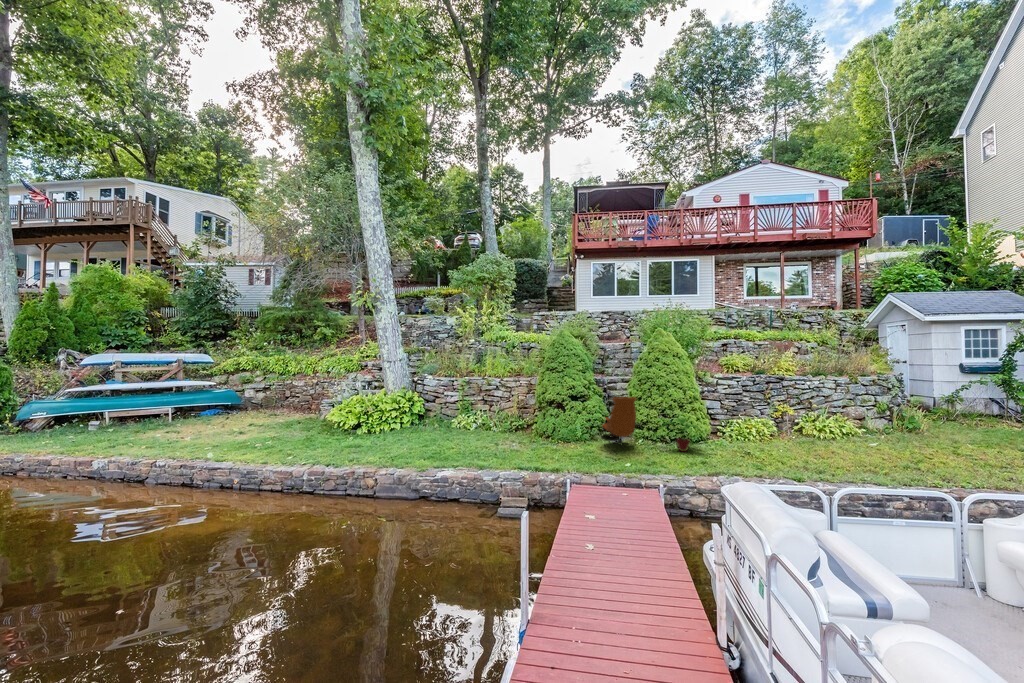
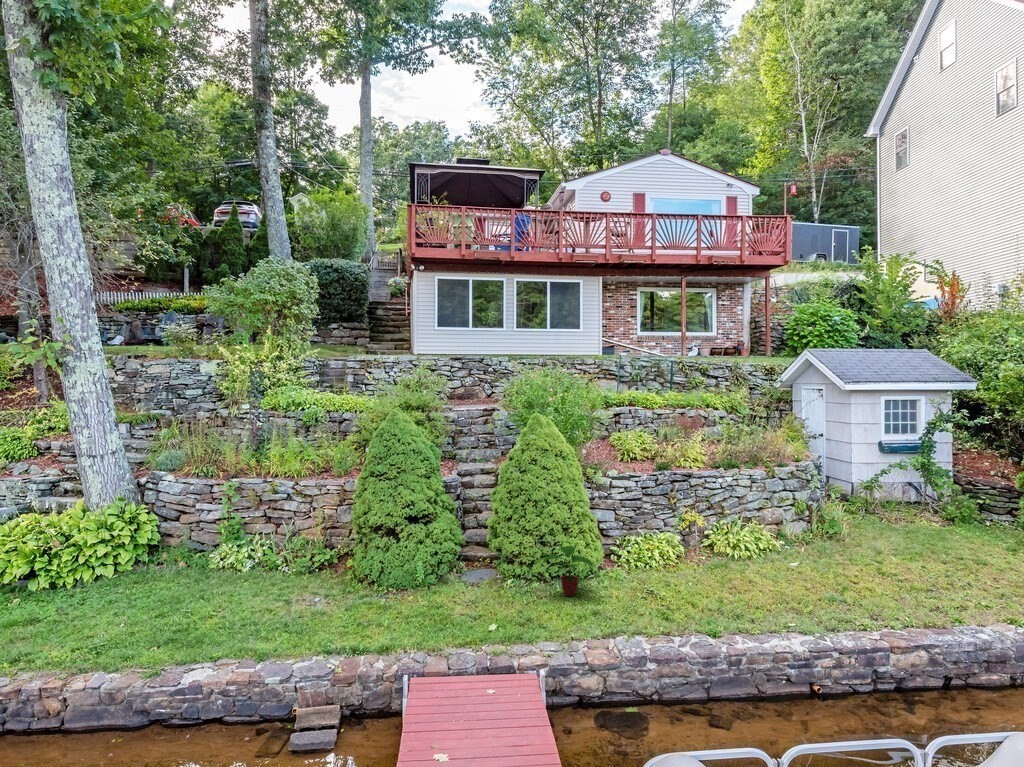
lounge chair: present [602,397,637,448] -> none [454,523,507,603]

